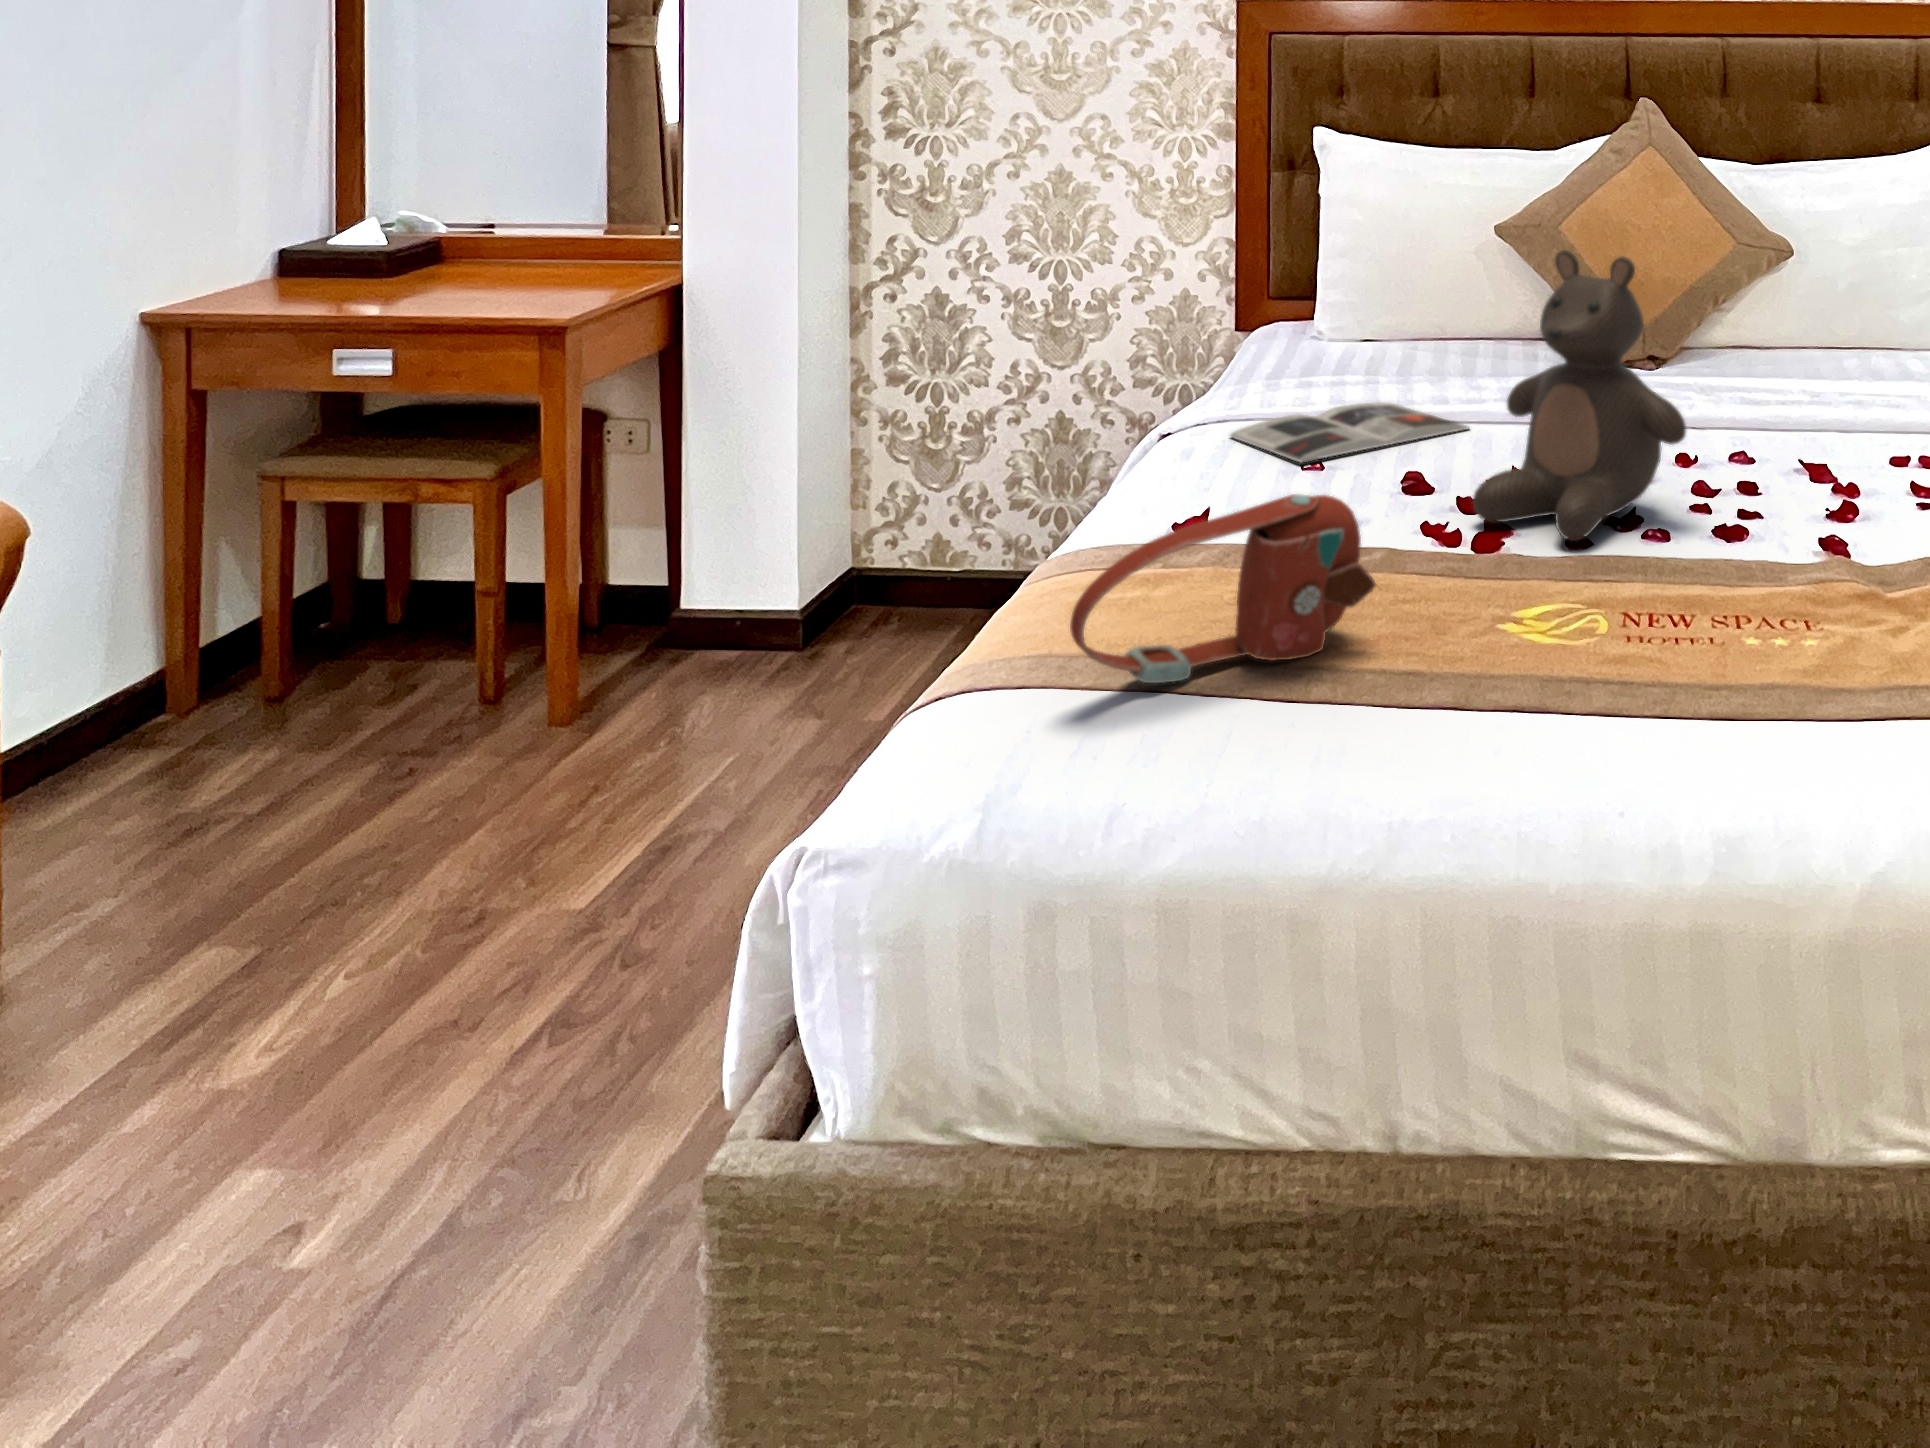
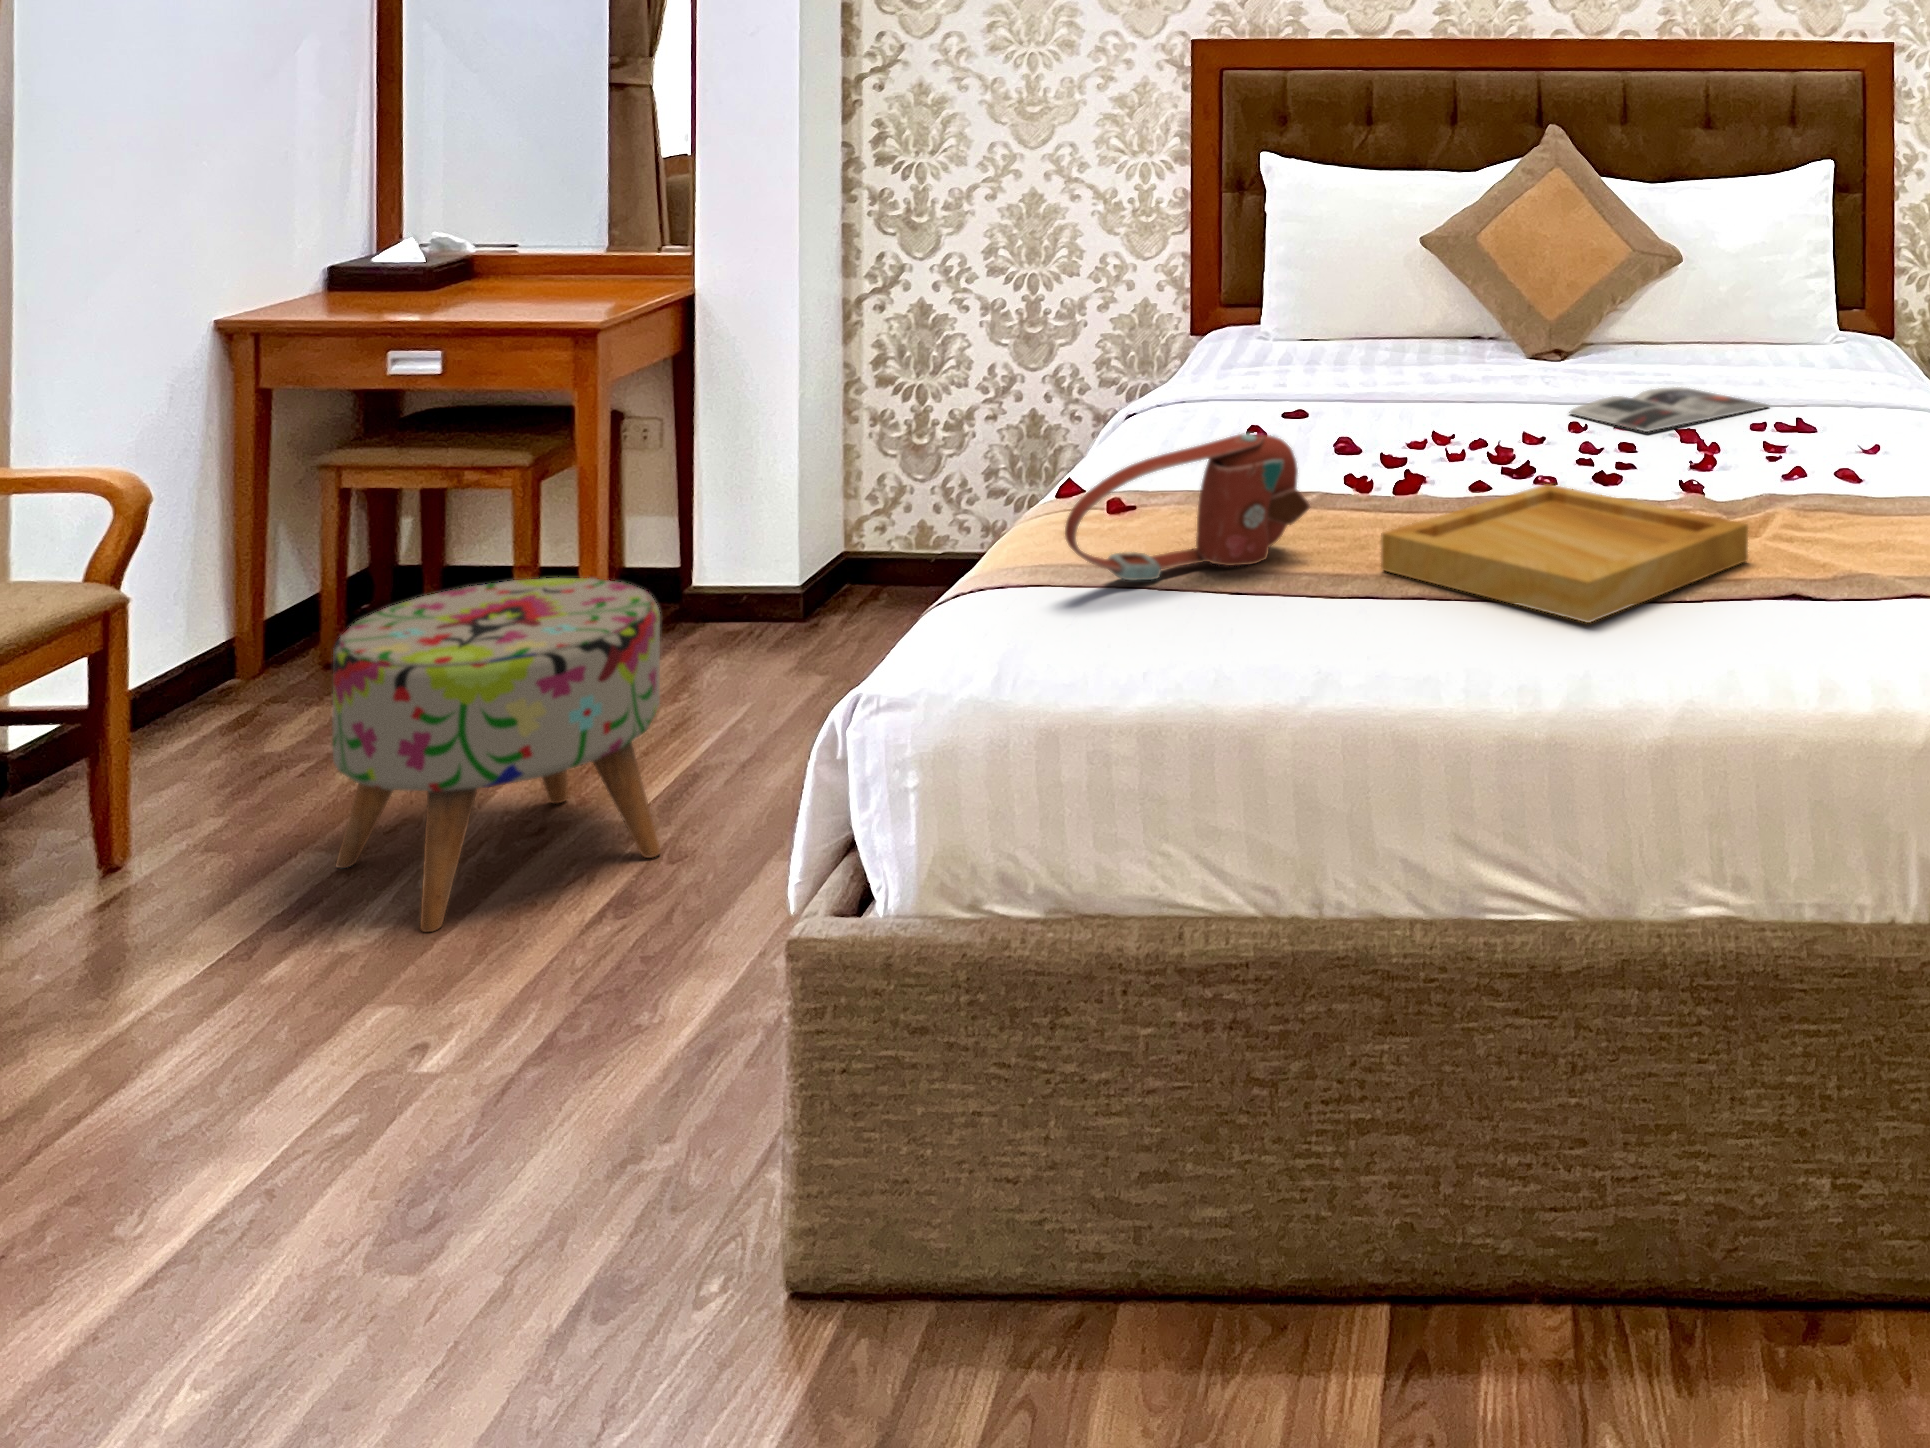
teddy bear: present [1473,250,1686,541] -> none [1393,246,1571,485]
magazine: present [1230,402,1469,462] -> present [1569,387,1768,432]
tray: none [1465,547,1919,757] -> present [1381,484,1748,623]
ottoman: none [217,626,613,1071] -> present [332,578,661,932]

